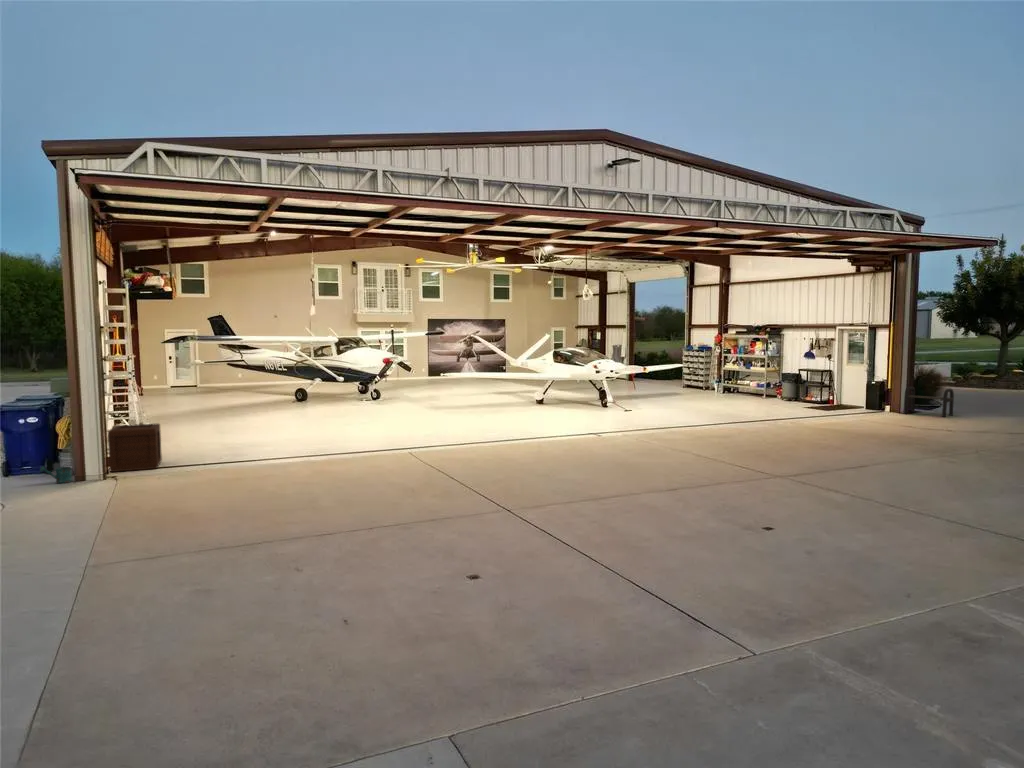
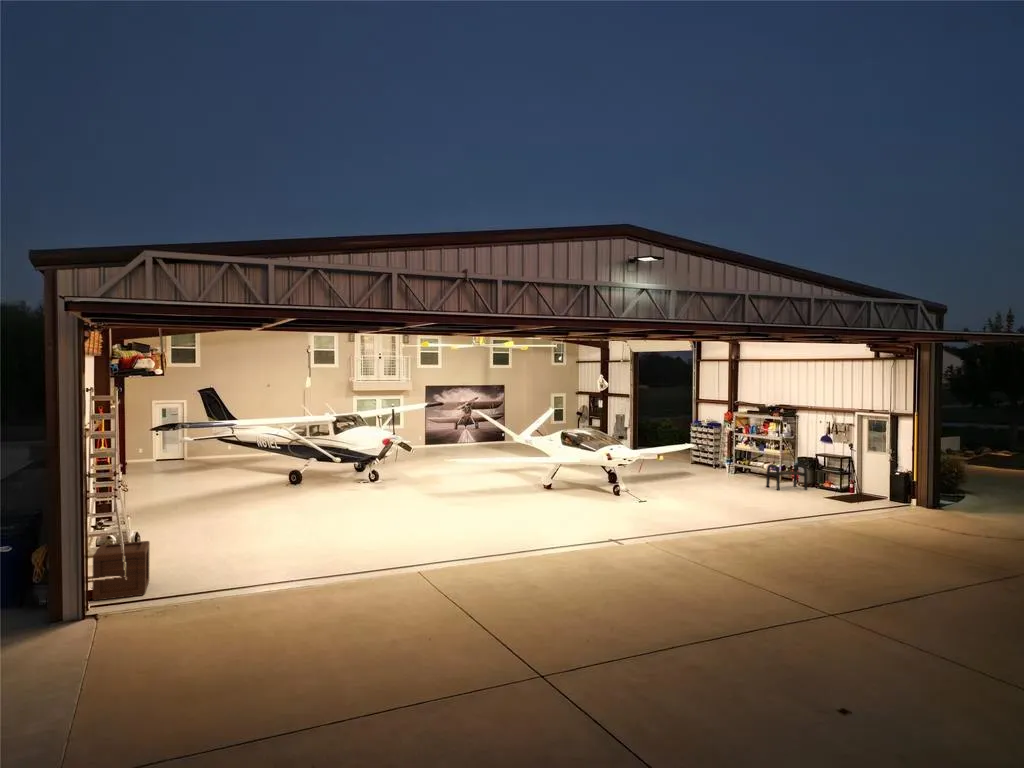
bench: present [903,386,954,417] -> present [766,464,808,490]
watering can: present [40,466,73,483] -> none [16,595,56,620]

